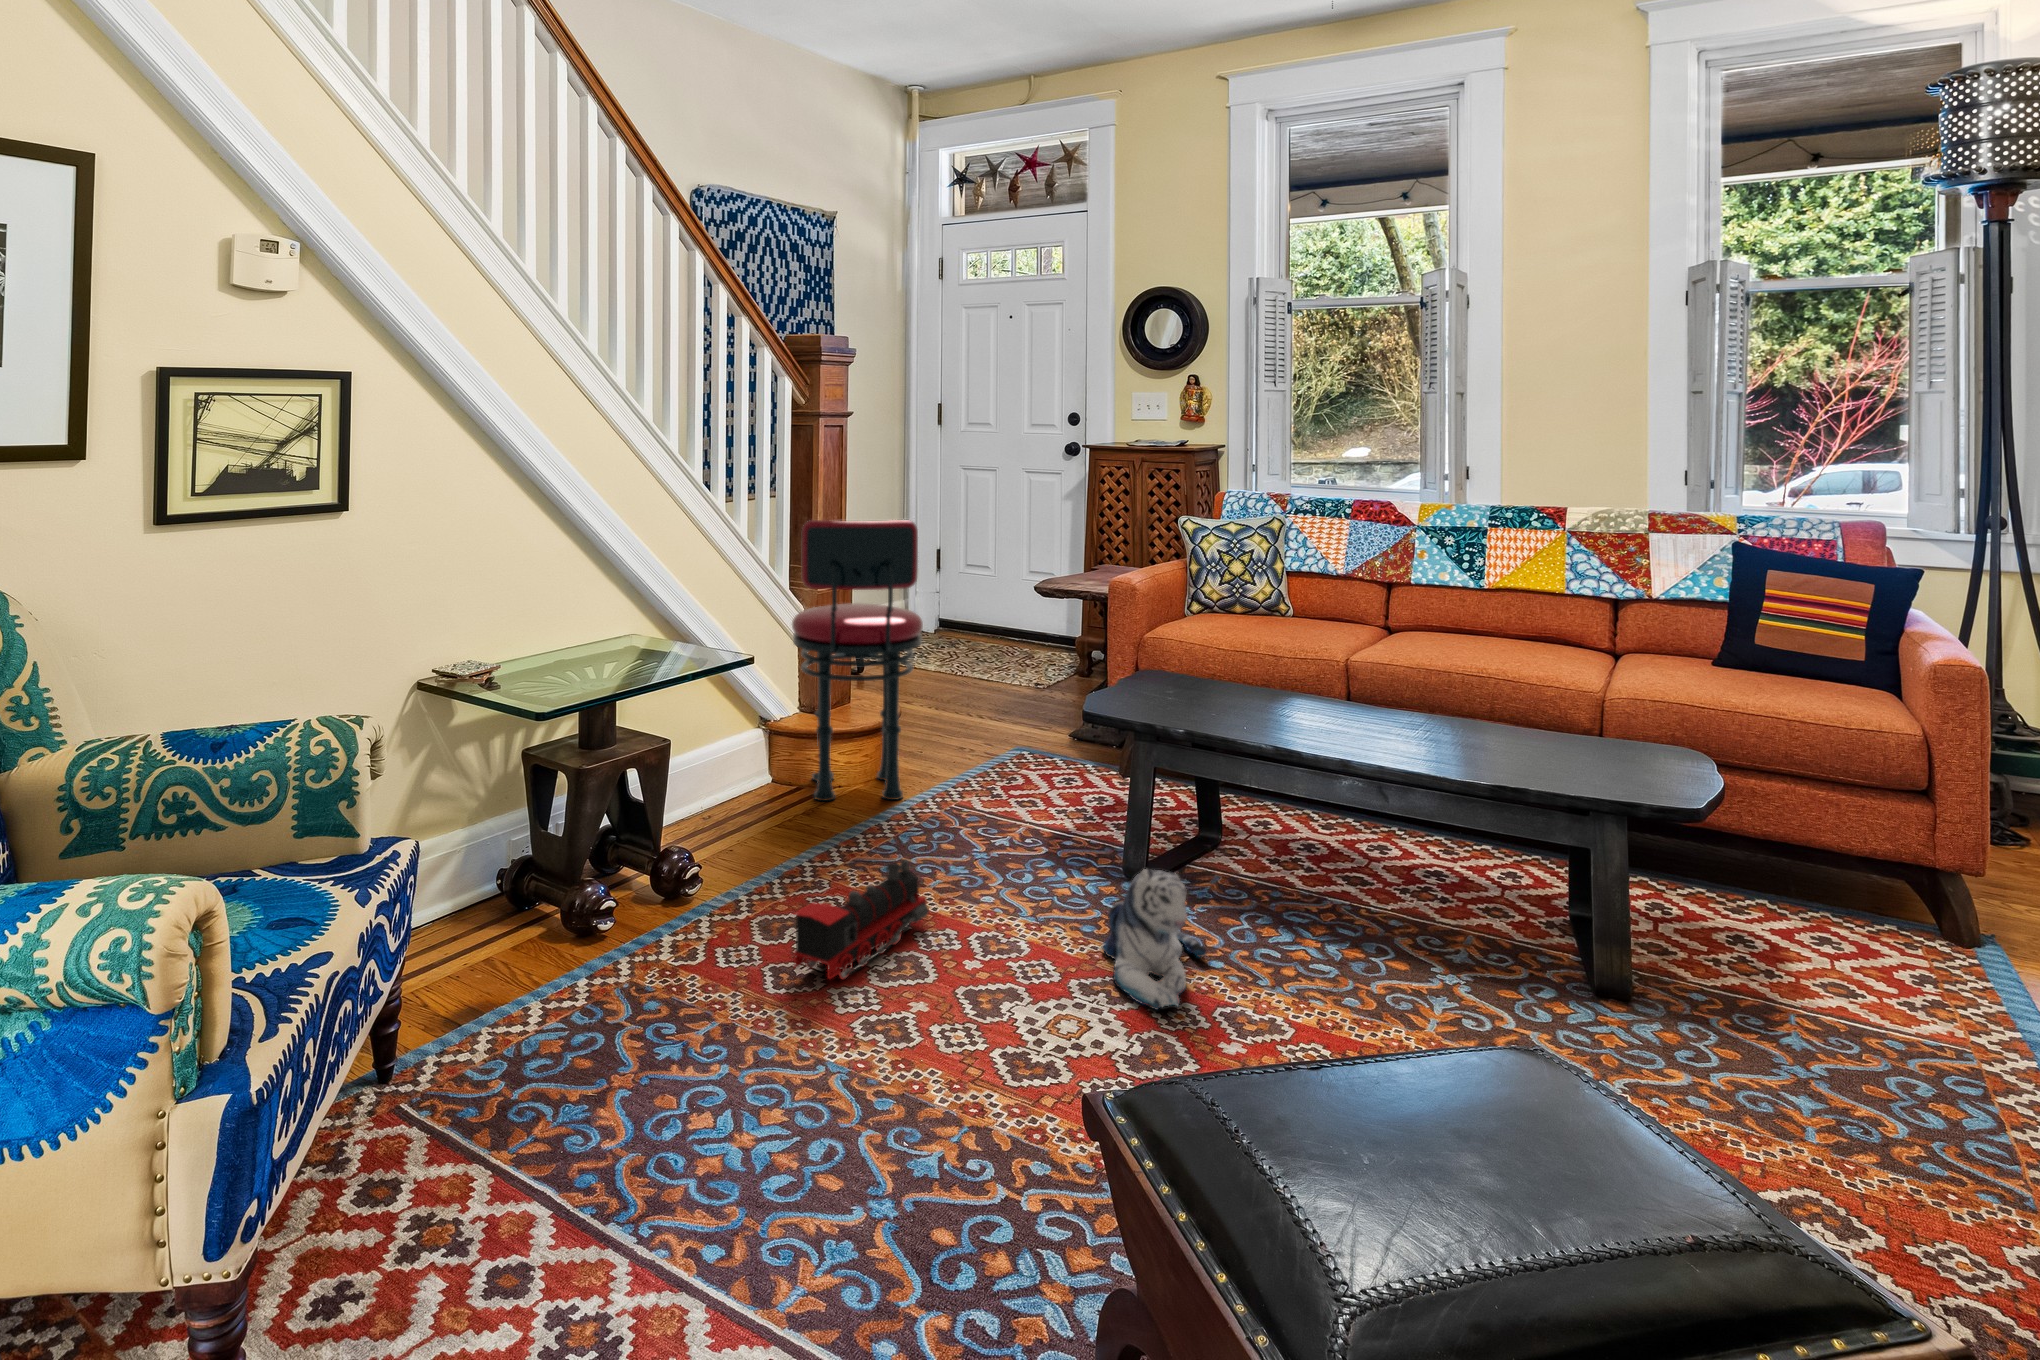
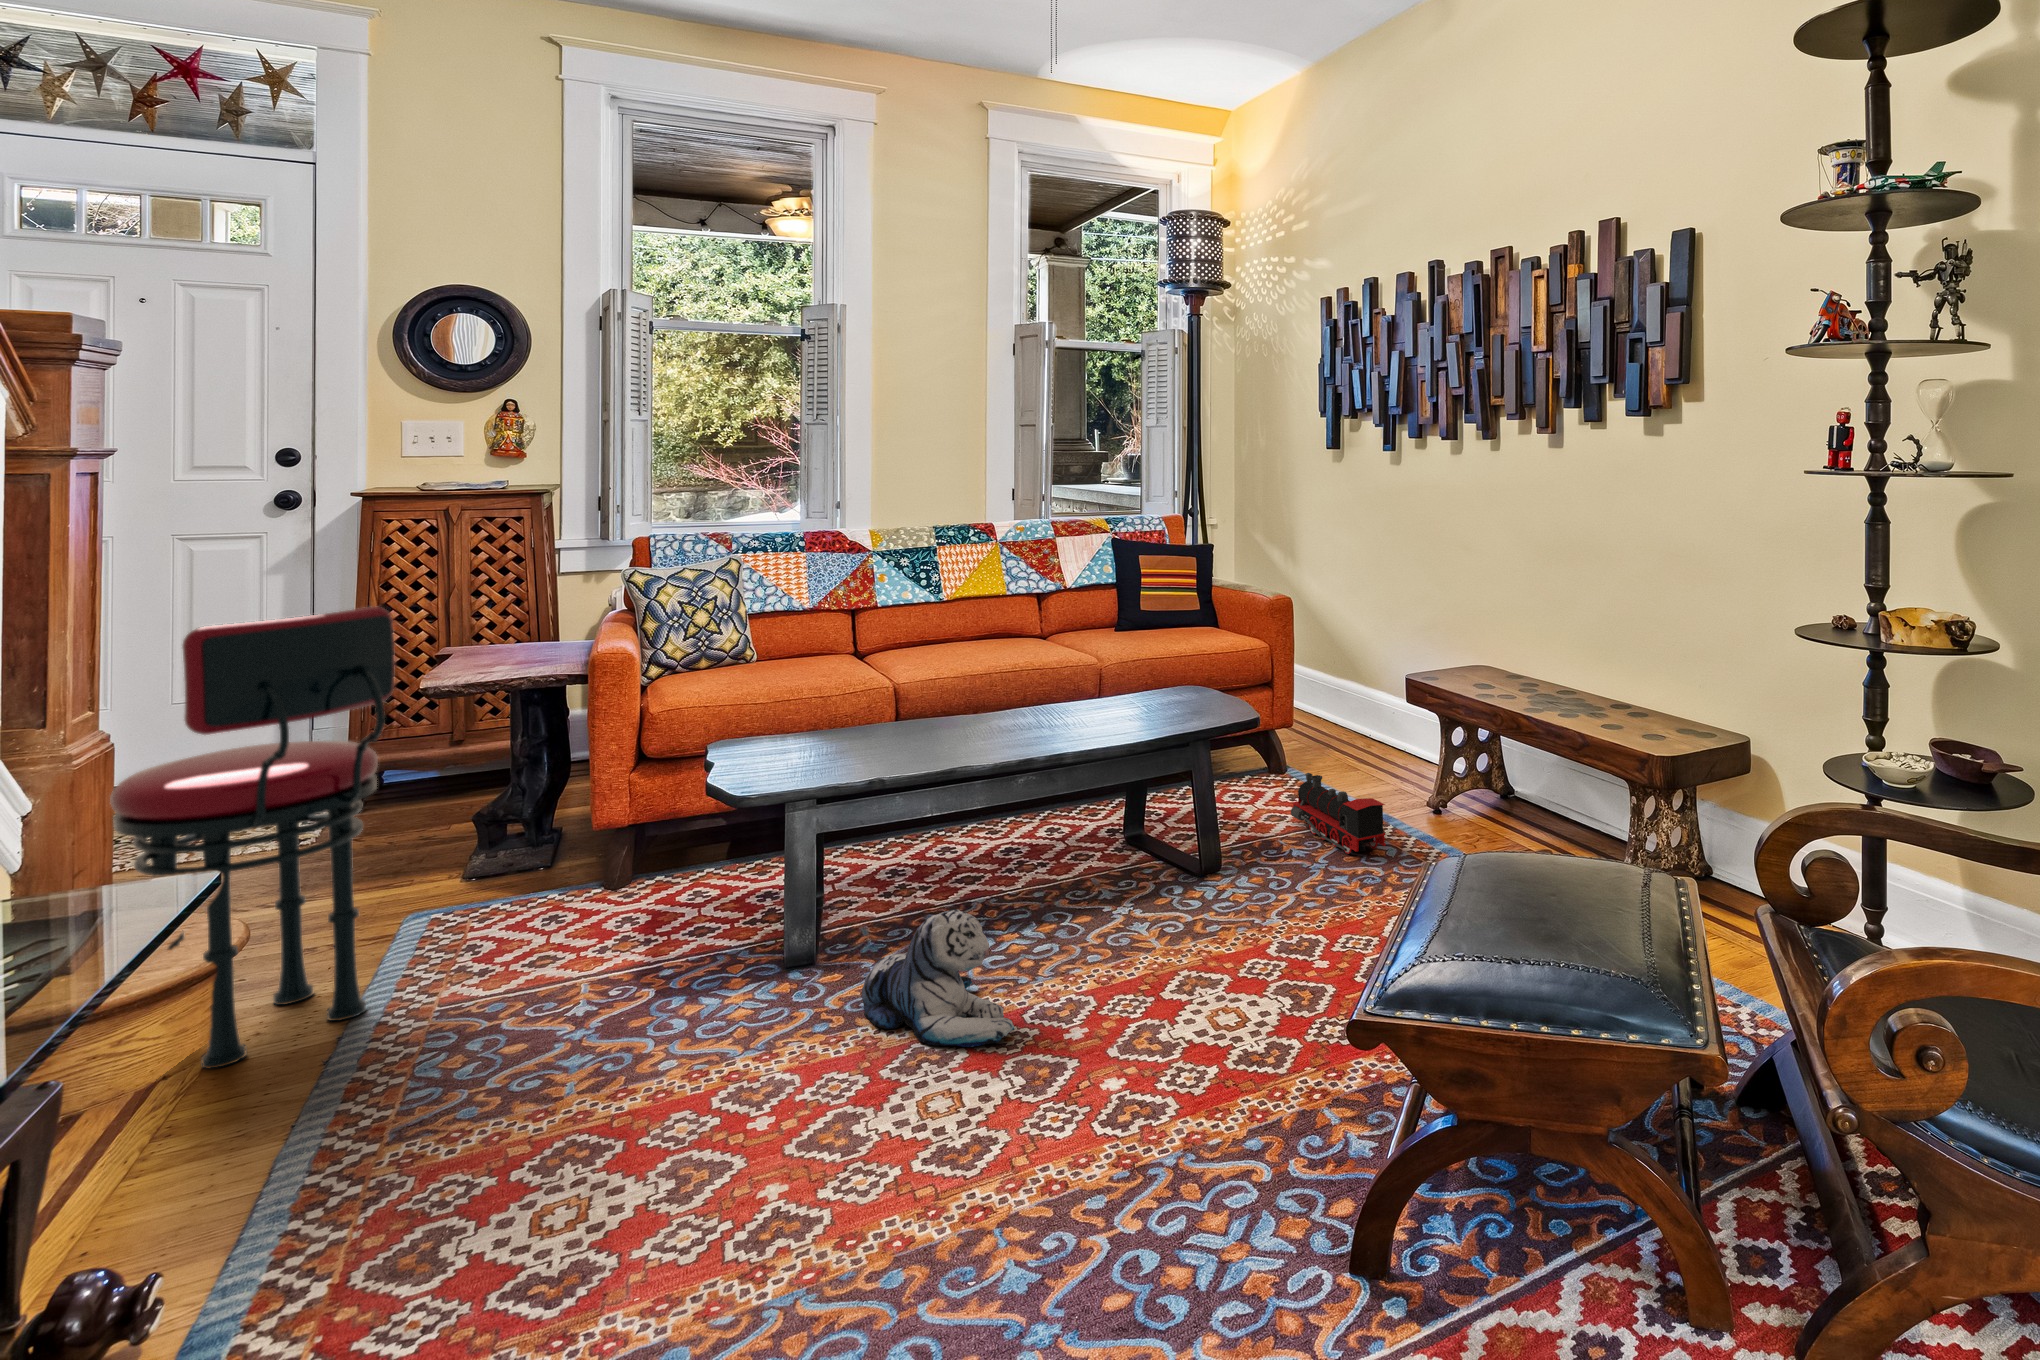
toy train: present [793,859,929,979] -> present [1291,773,1386,854]

